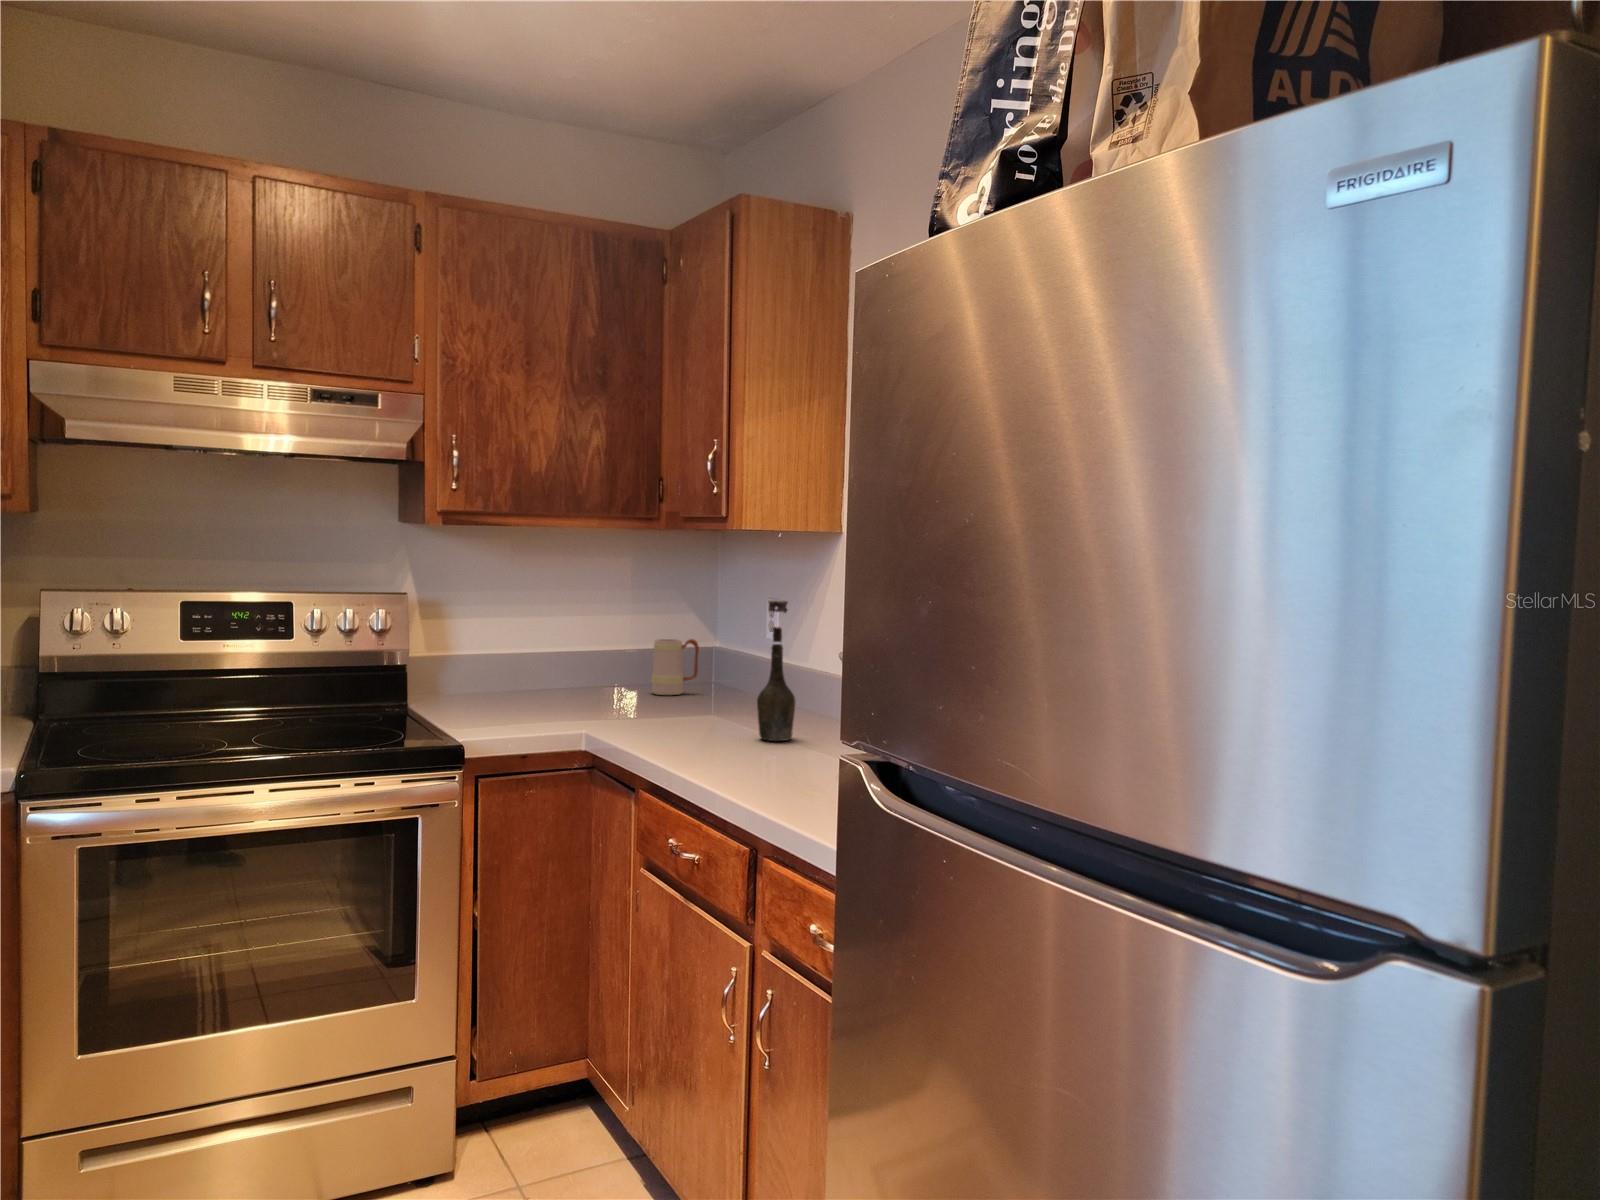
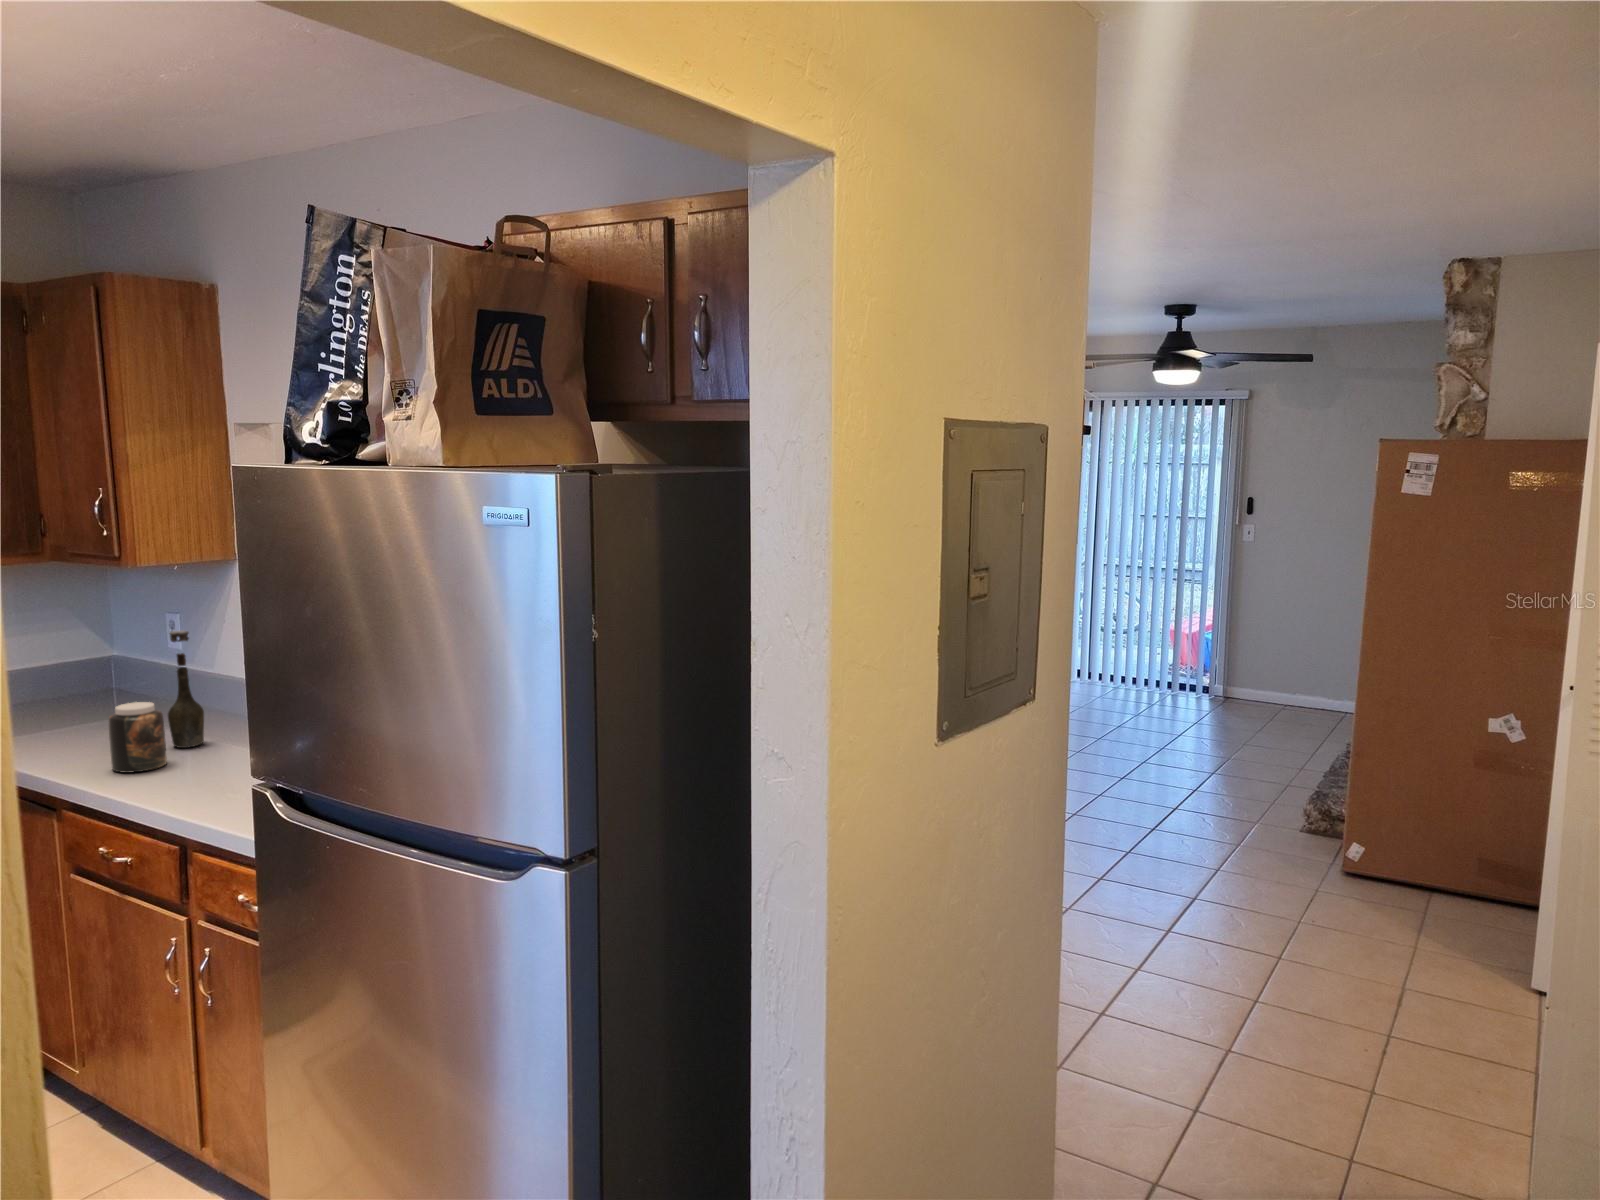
mug: present [651,639,699,695] -> none [48,655,99,710]
jar: none [693,675,751,757] -> present [109,702,167,773]

